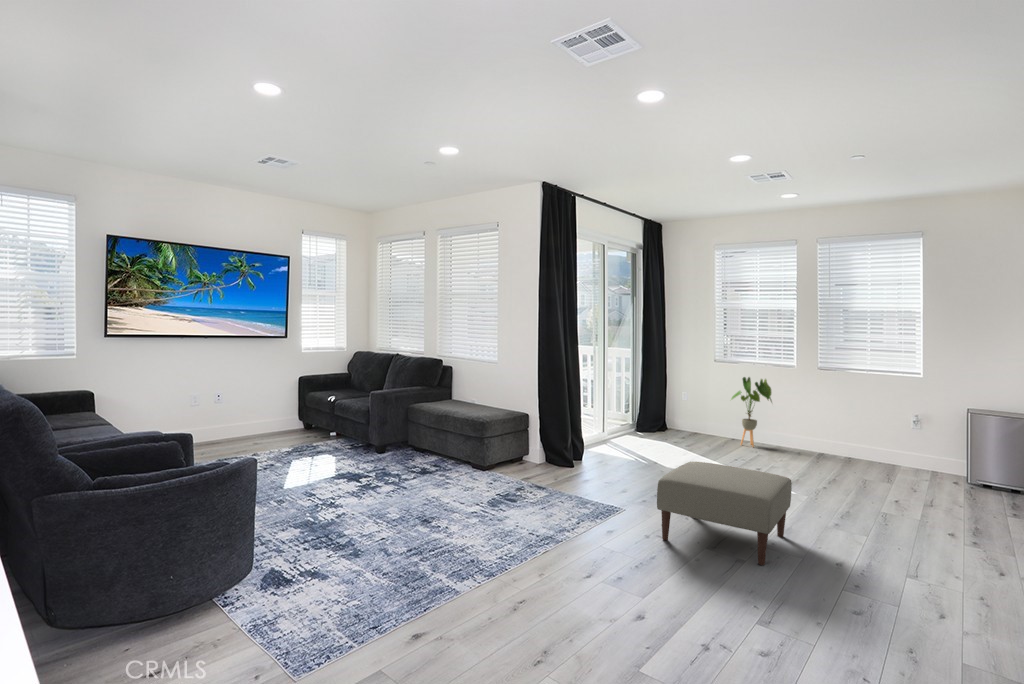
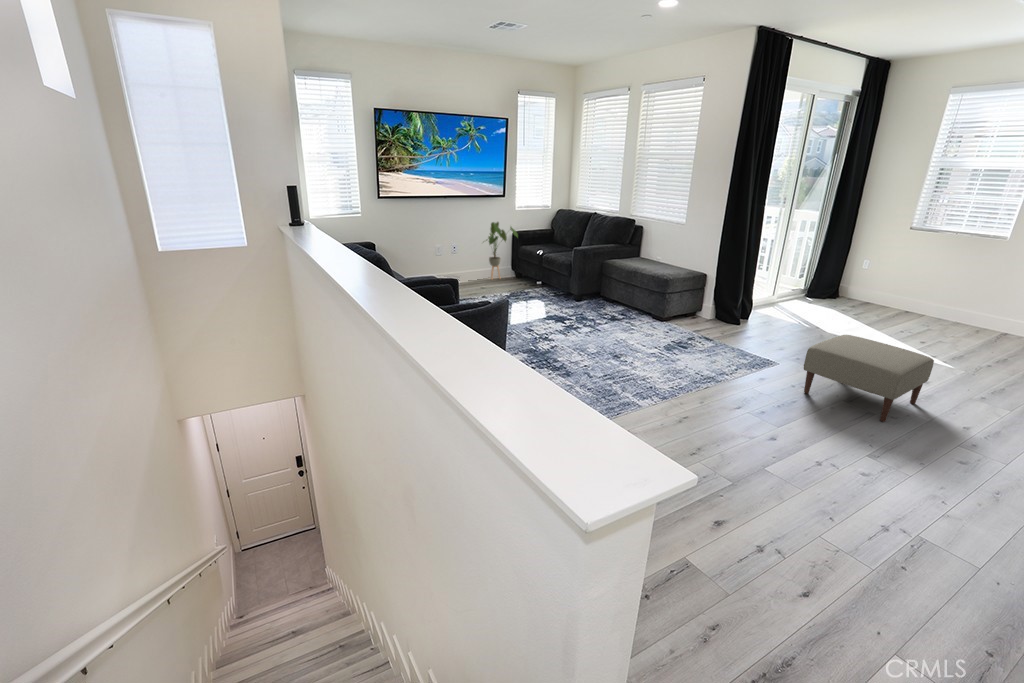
house plant: present [732,377,772,447] -> present [486,222,518,279]

